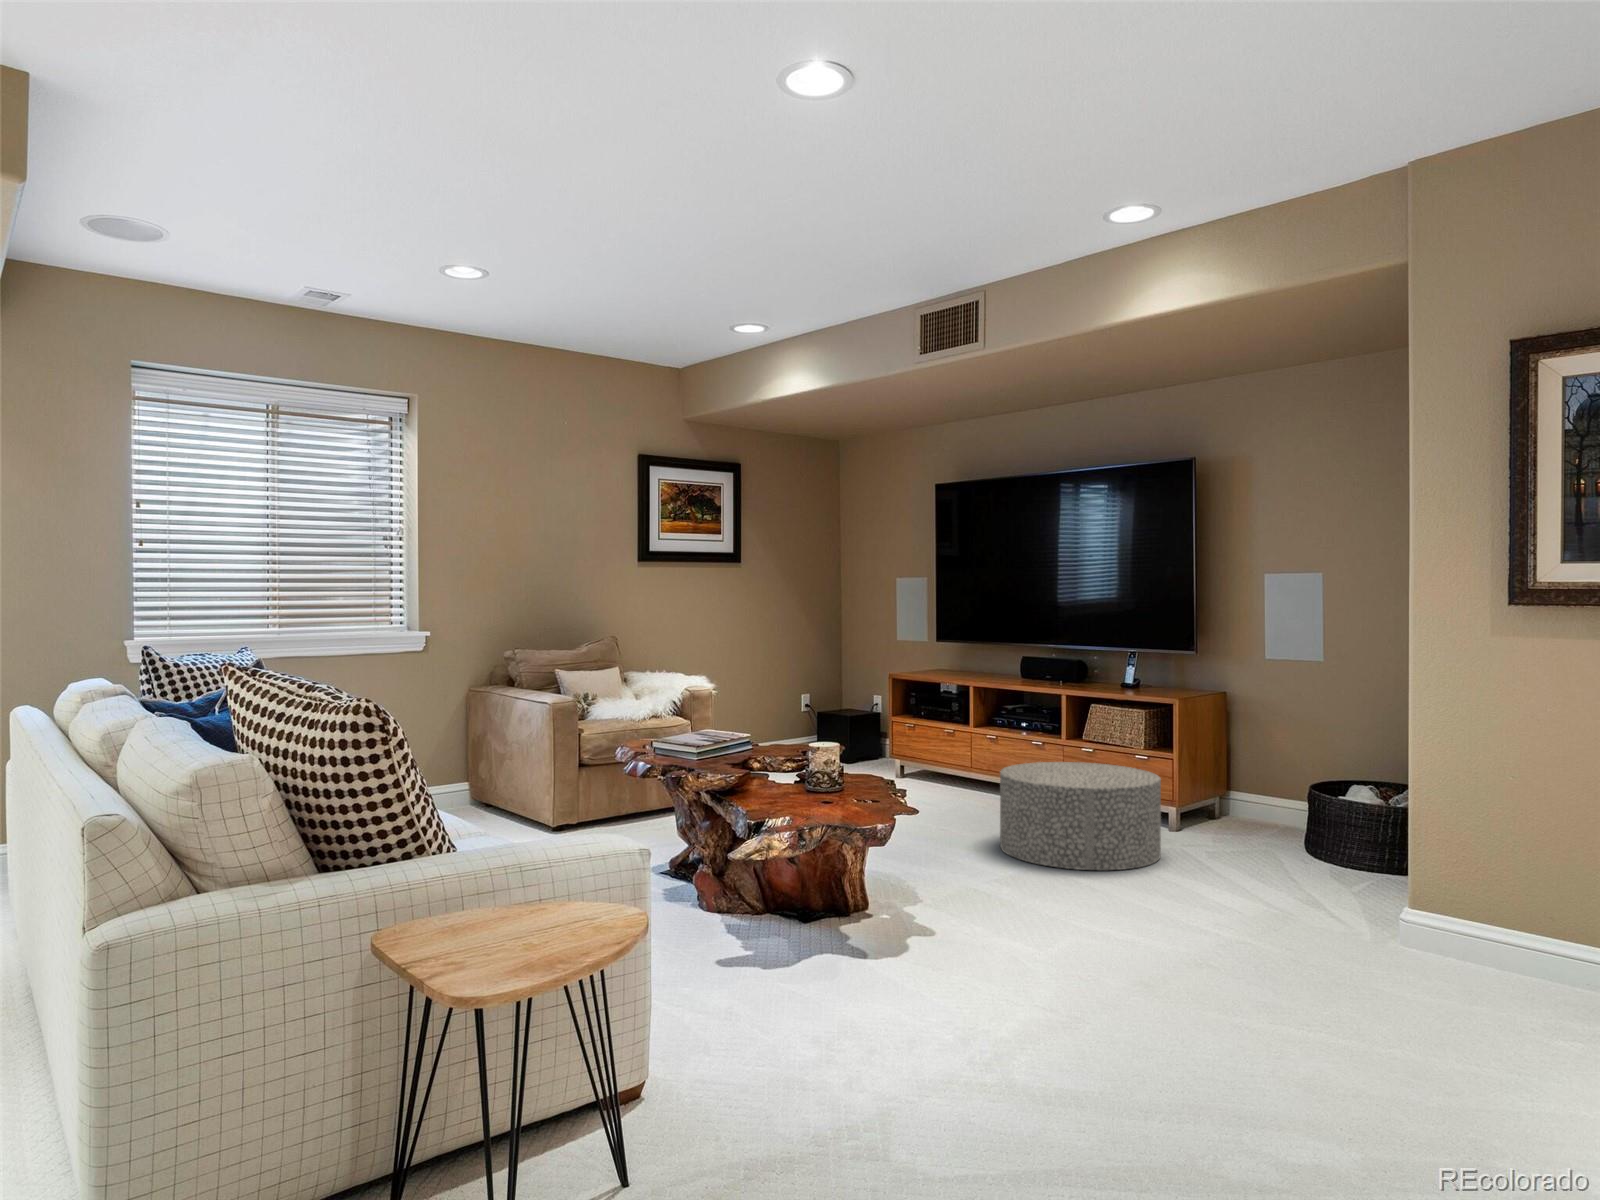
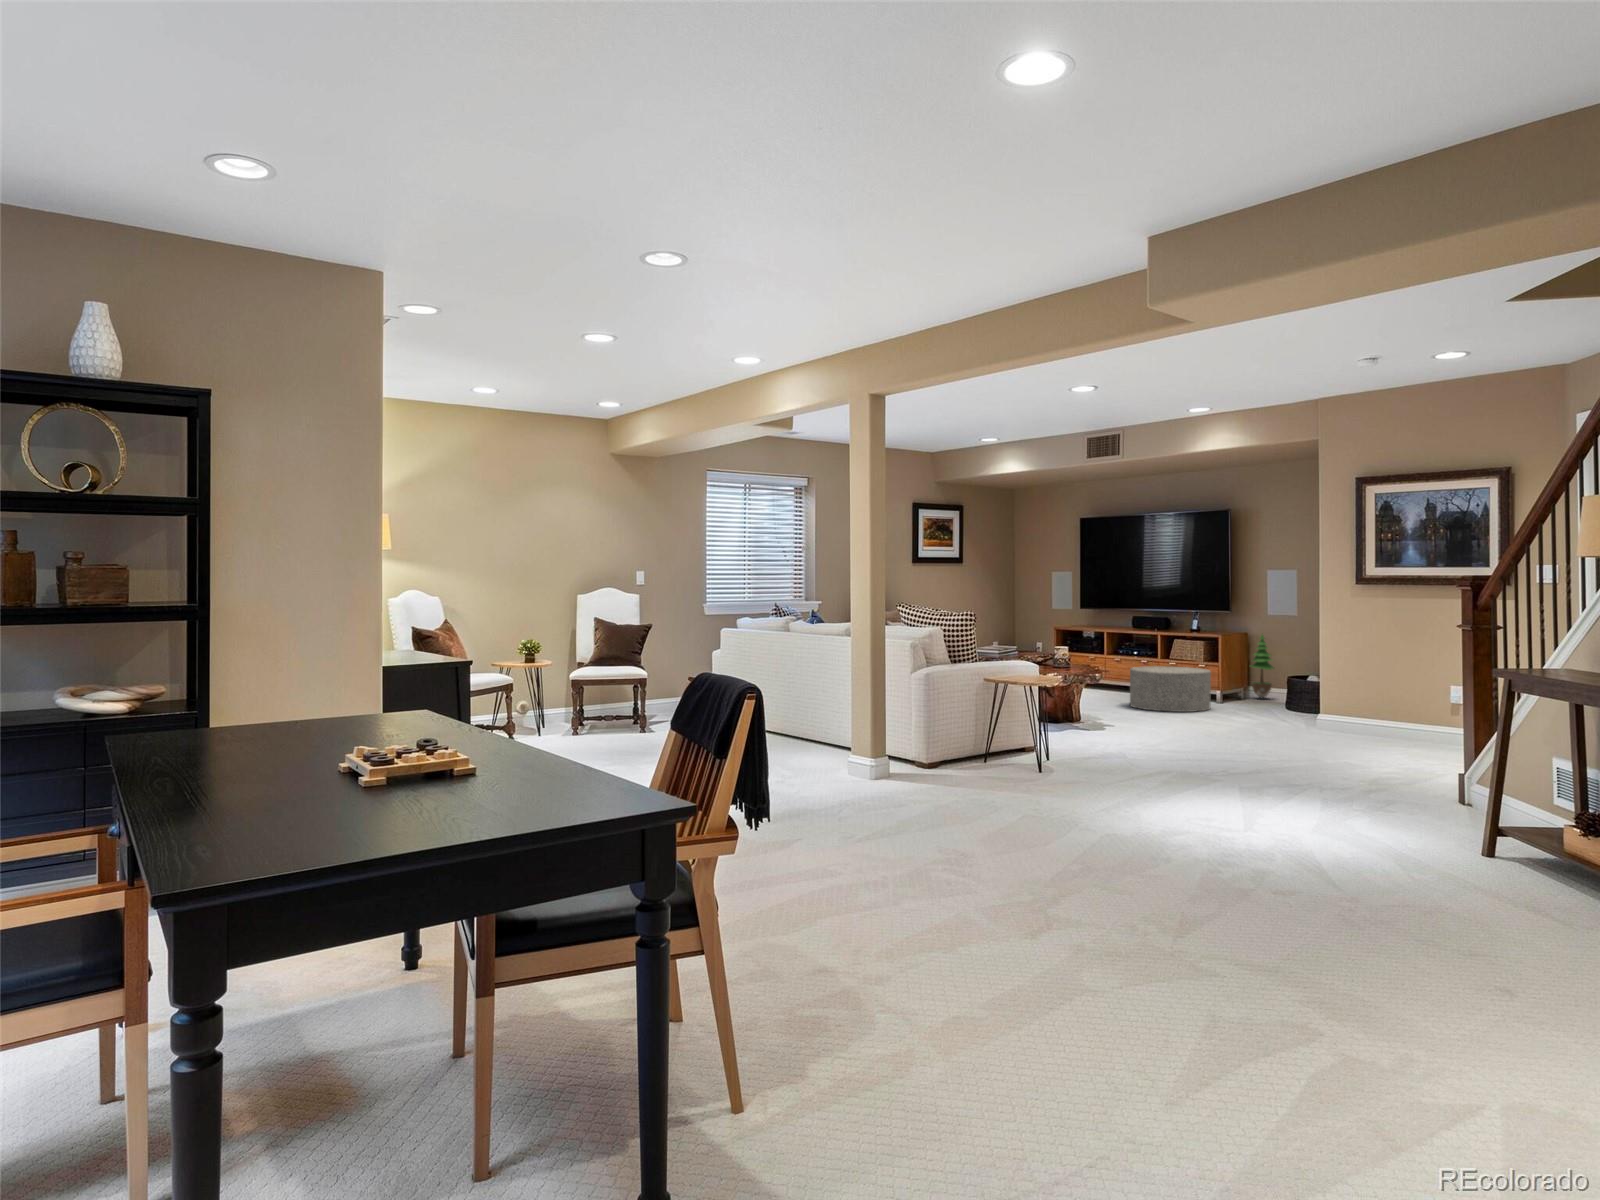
potted tree: none [1230,694,1279,819] -> present [1251,635,1274,698]

